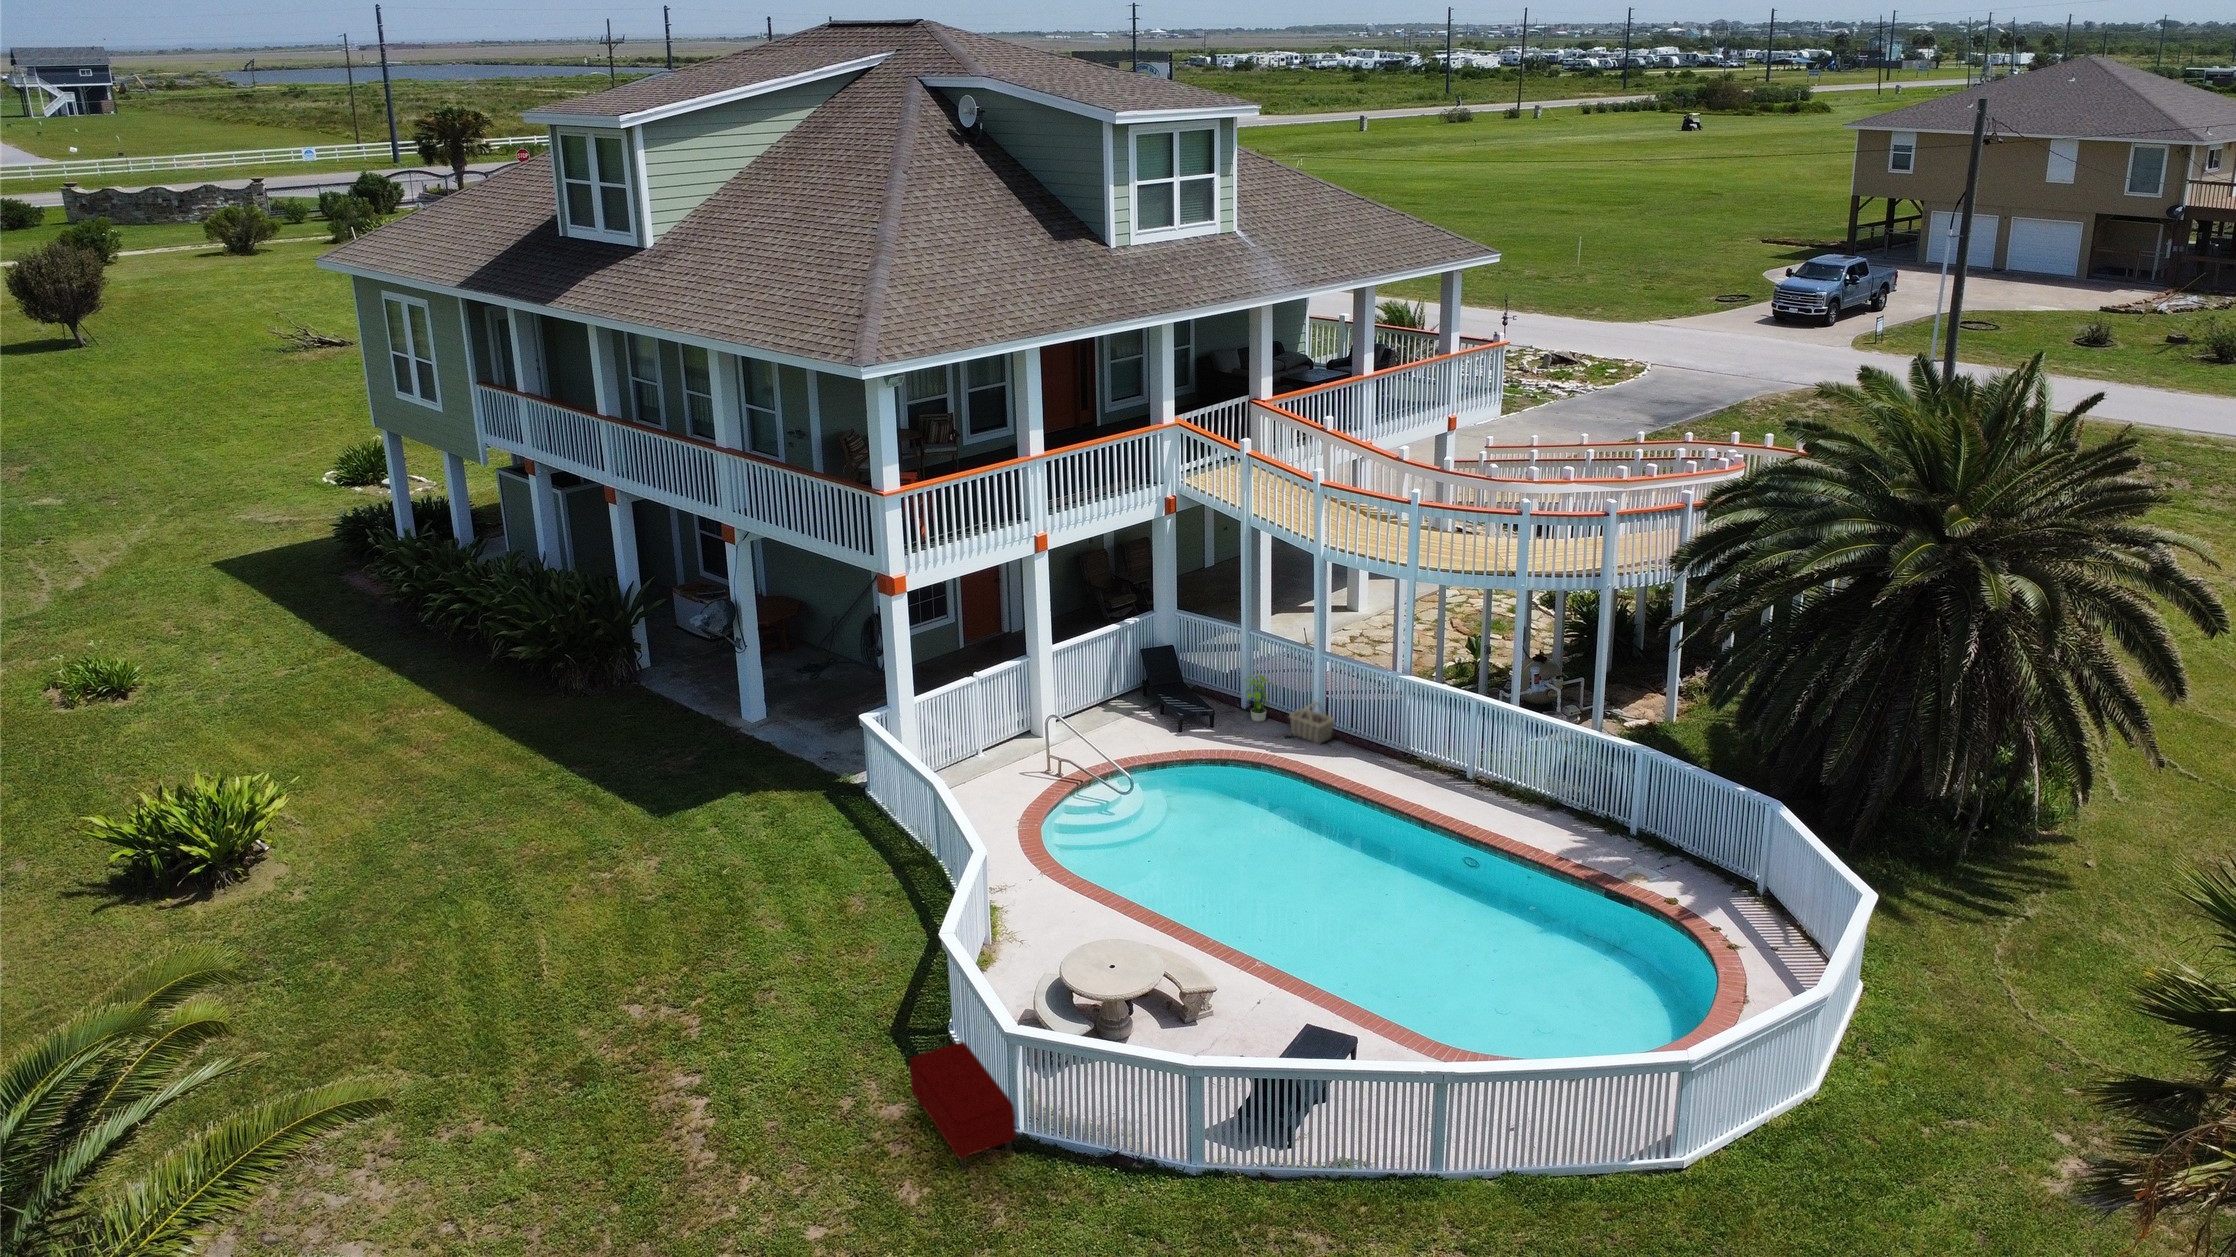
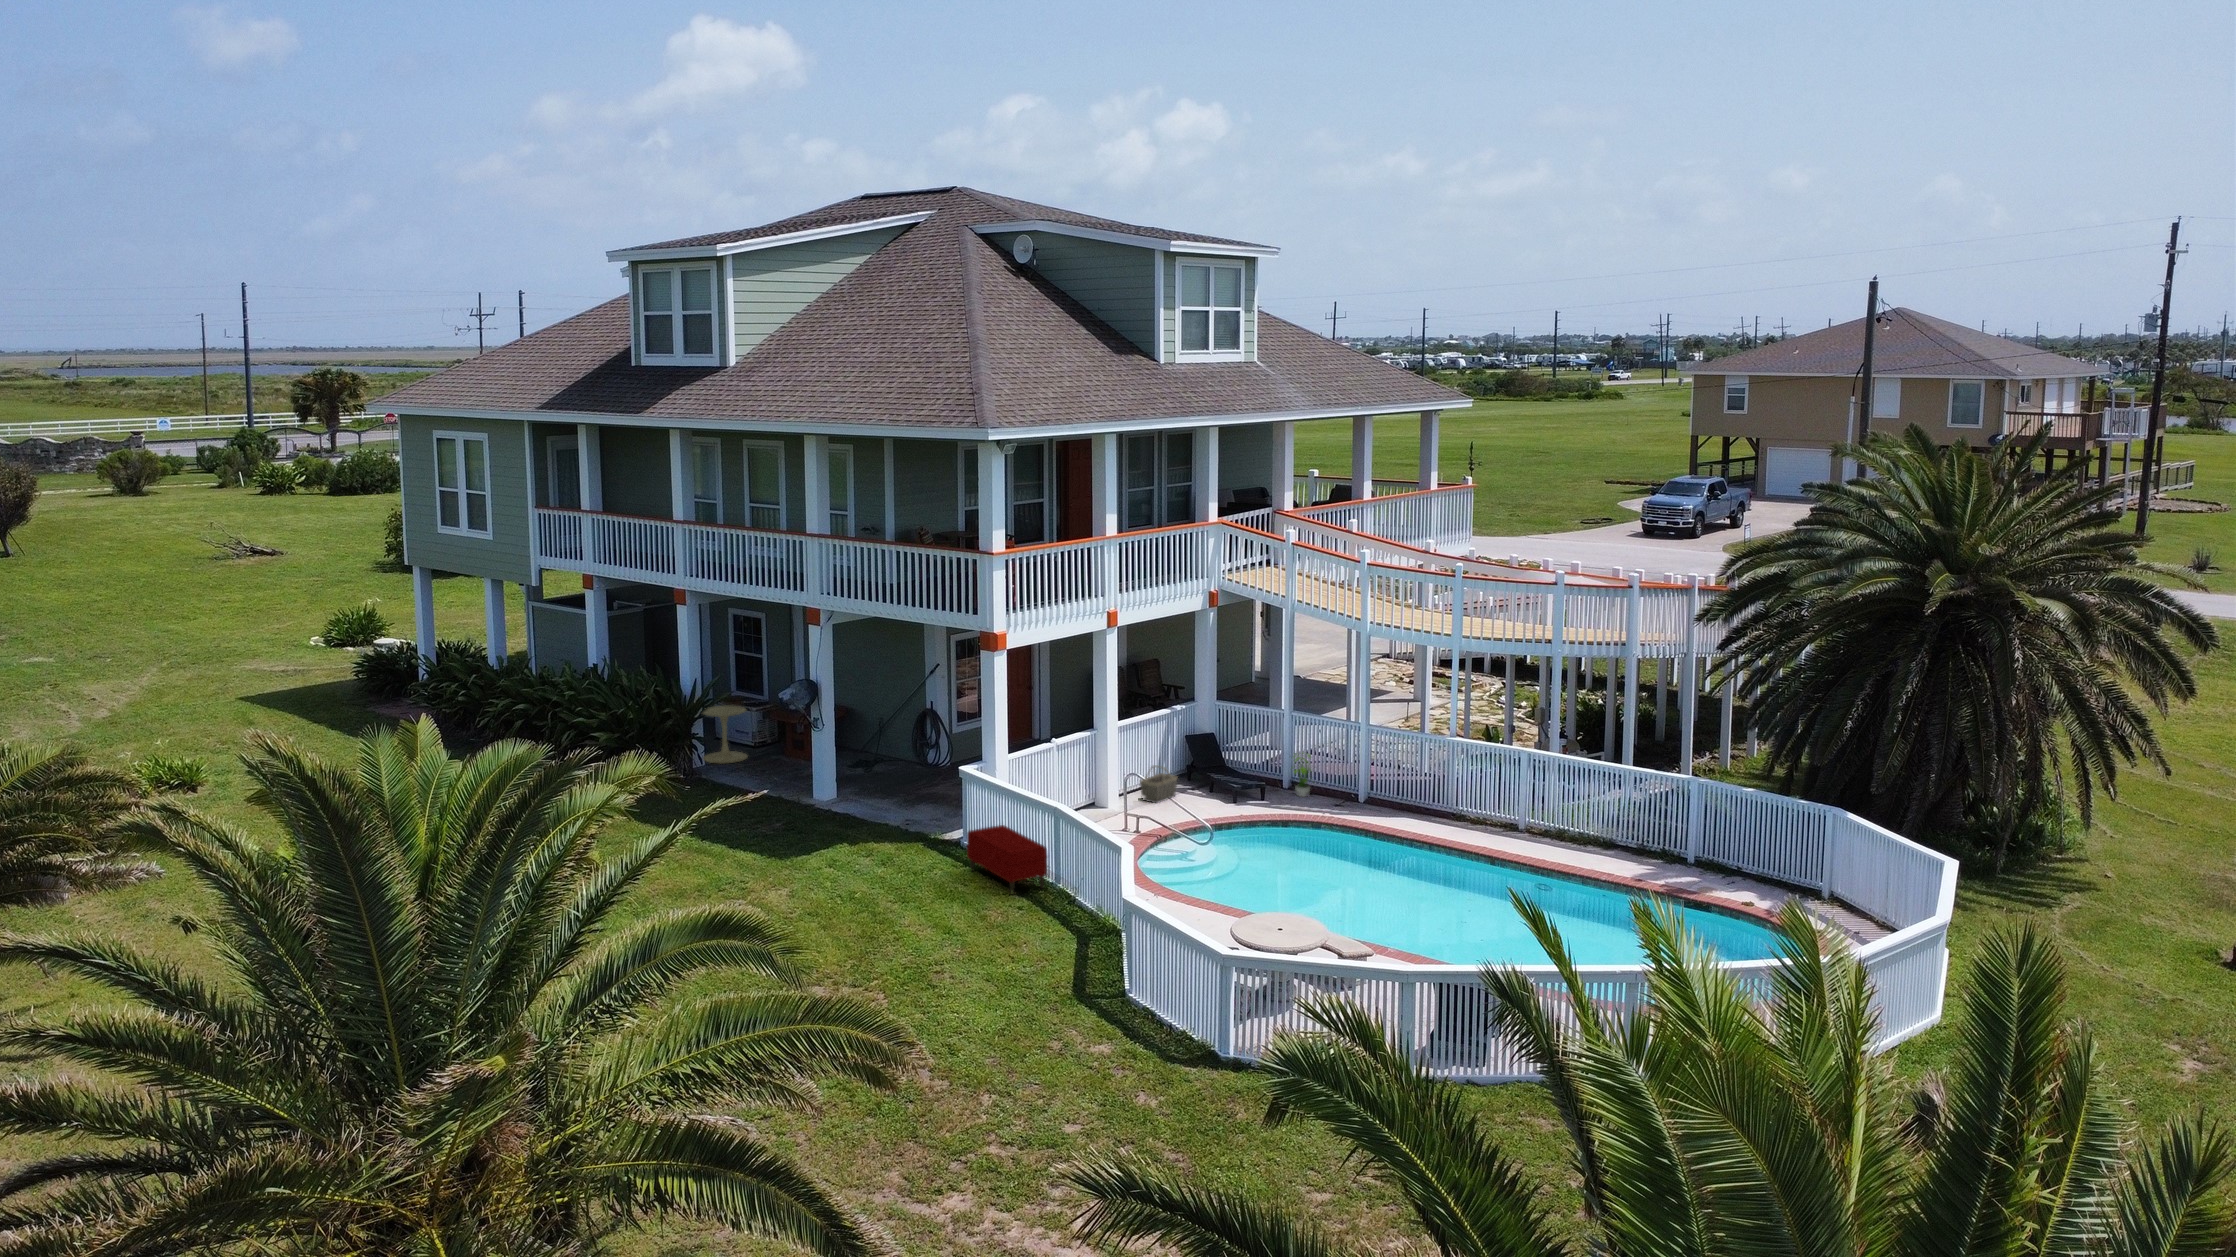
pedestal table: none [637,611,691,675] -> present [701,705,748,764]
basket: present [1289,701,1334,744] -> present [1140,765,1177,803]
bench: present [910,1042,1016,1172] -> present [967,825,1048,894]

